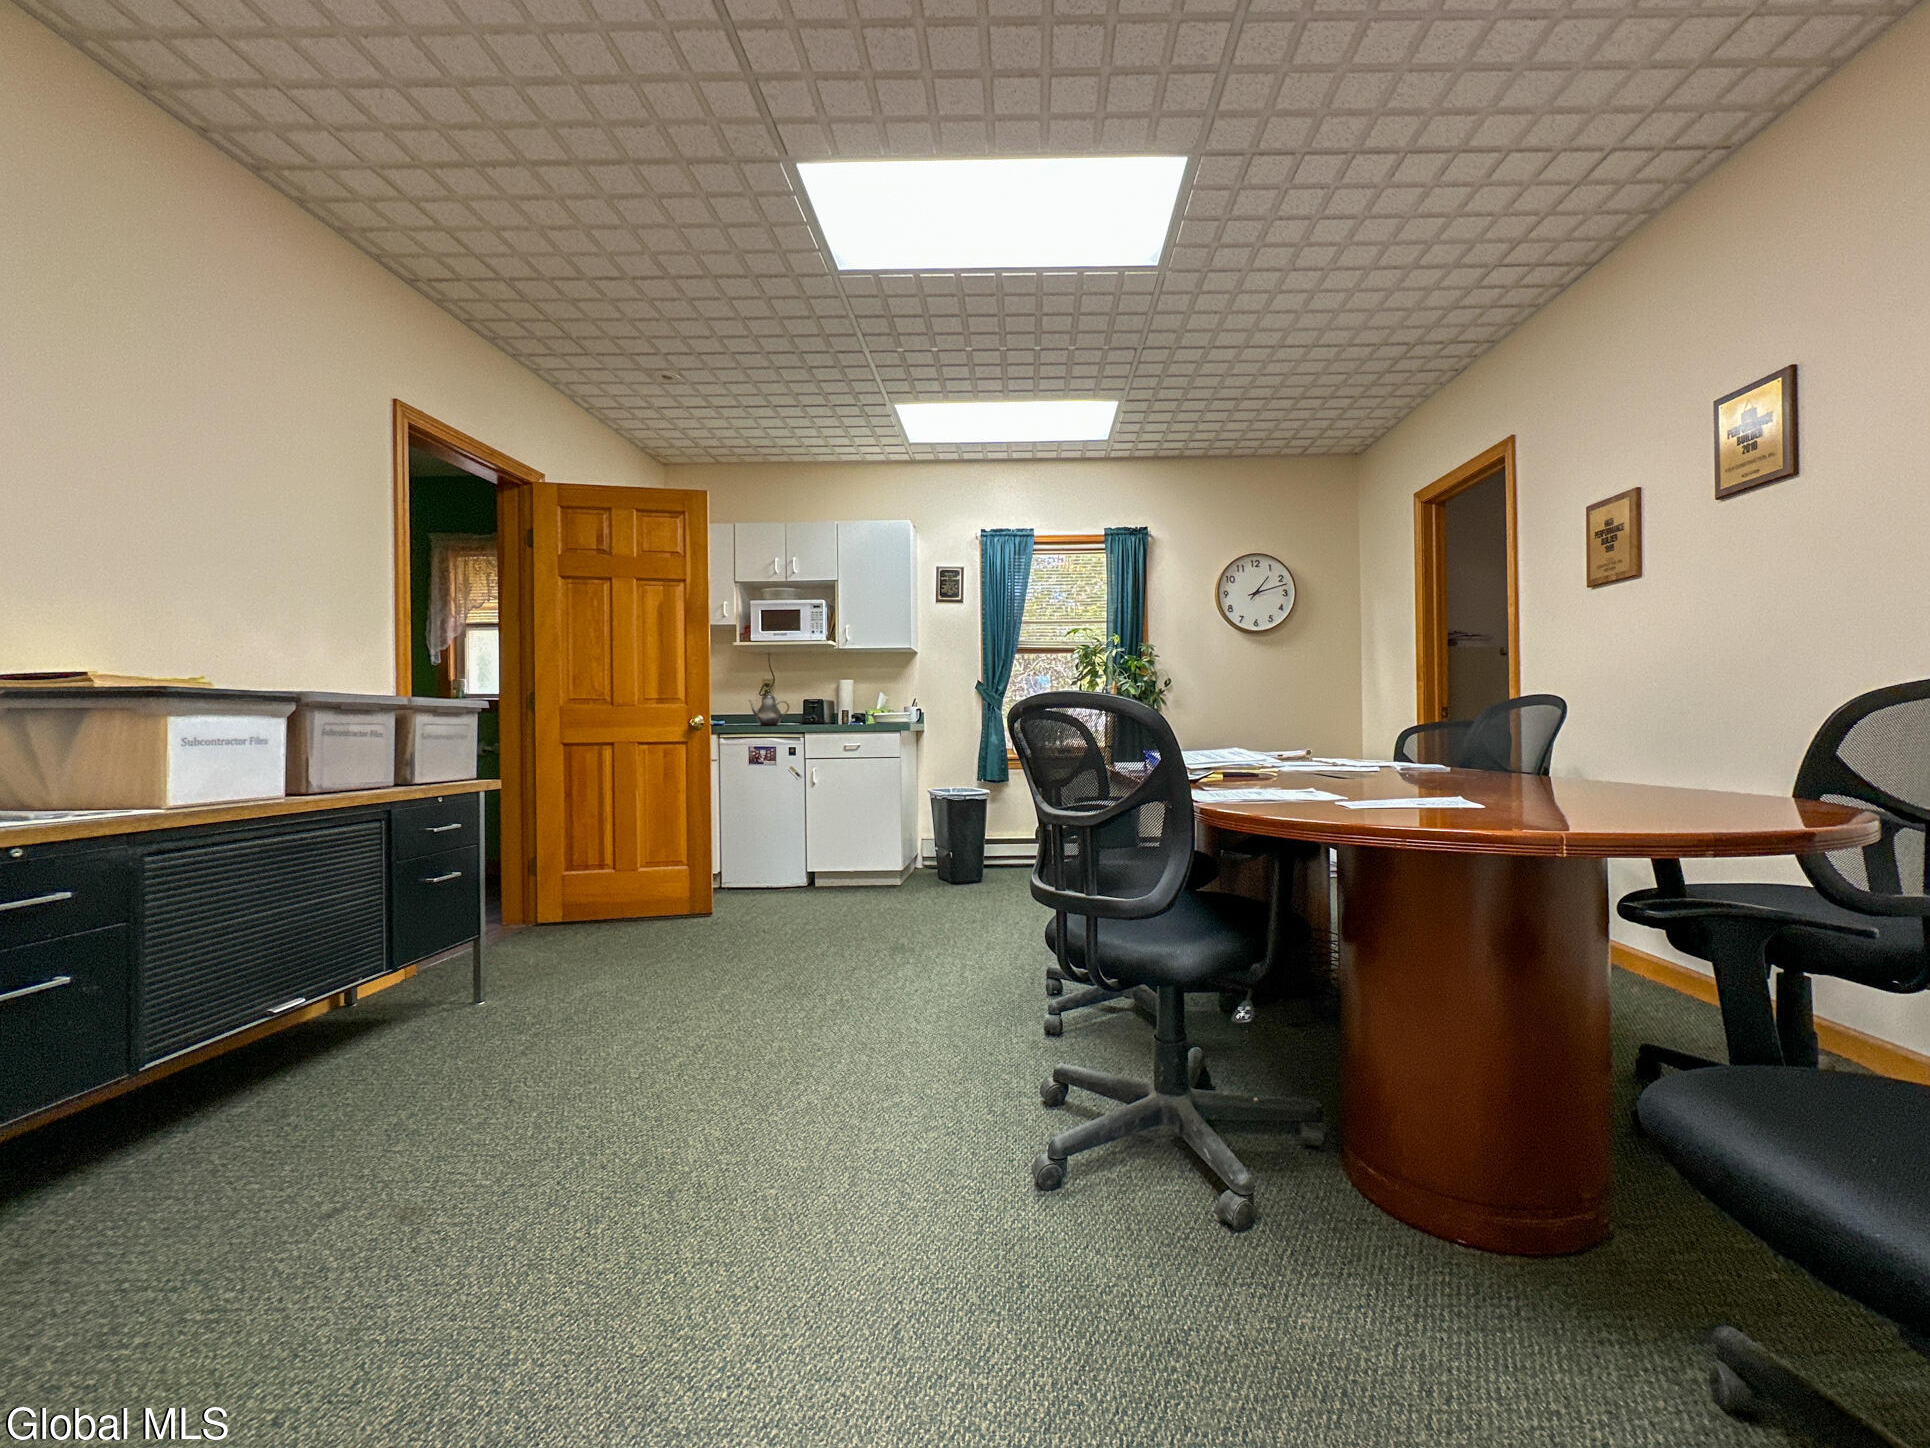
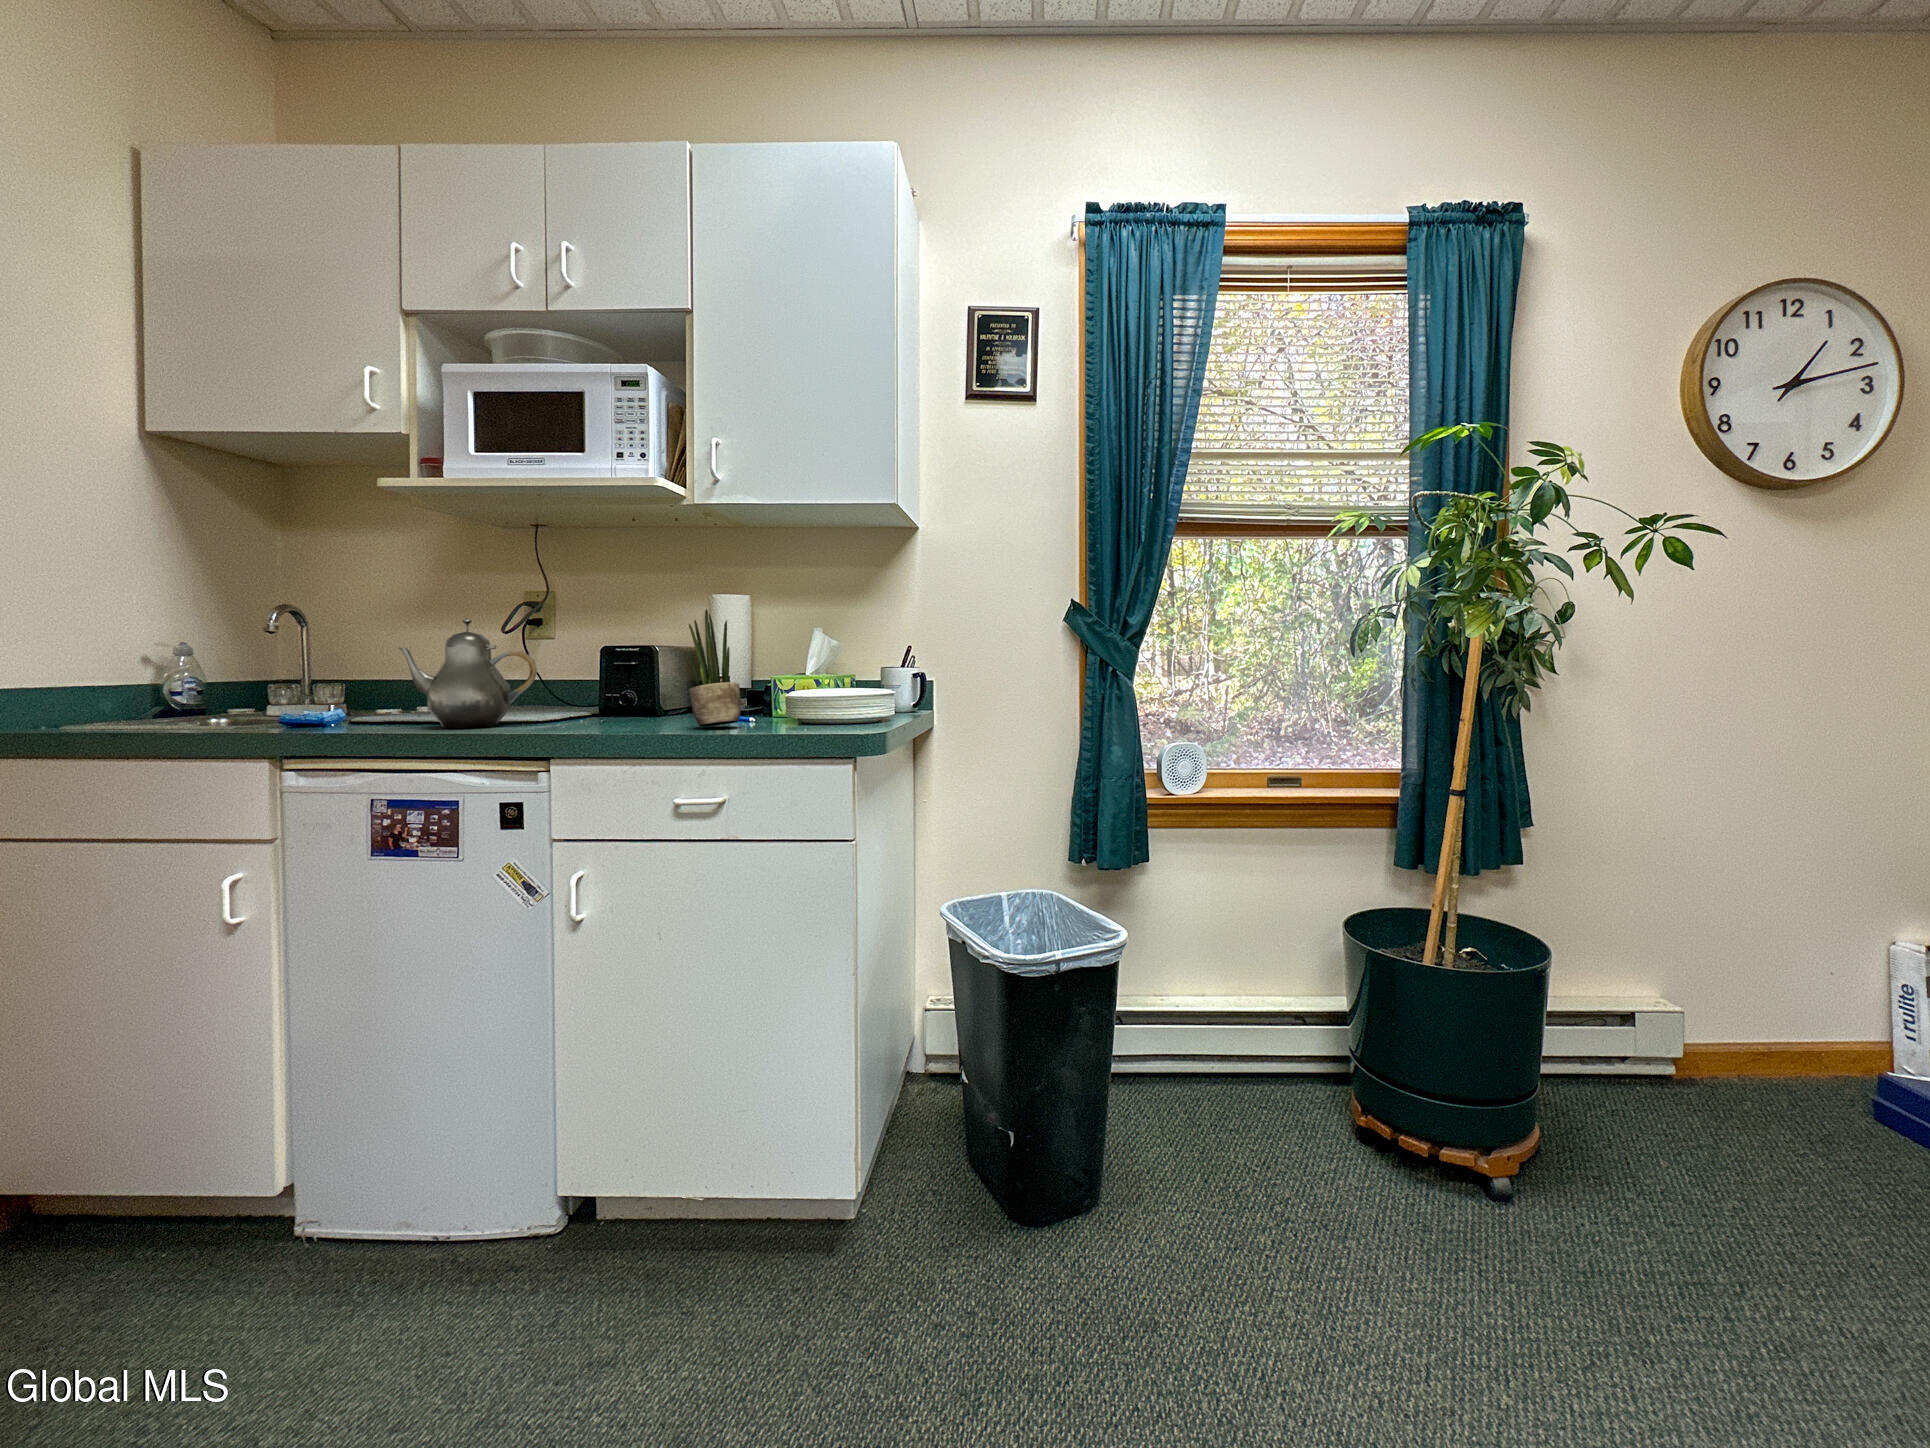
potted plant: none [843,686,859,725] -> present [689,609,741,726]

